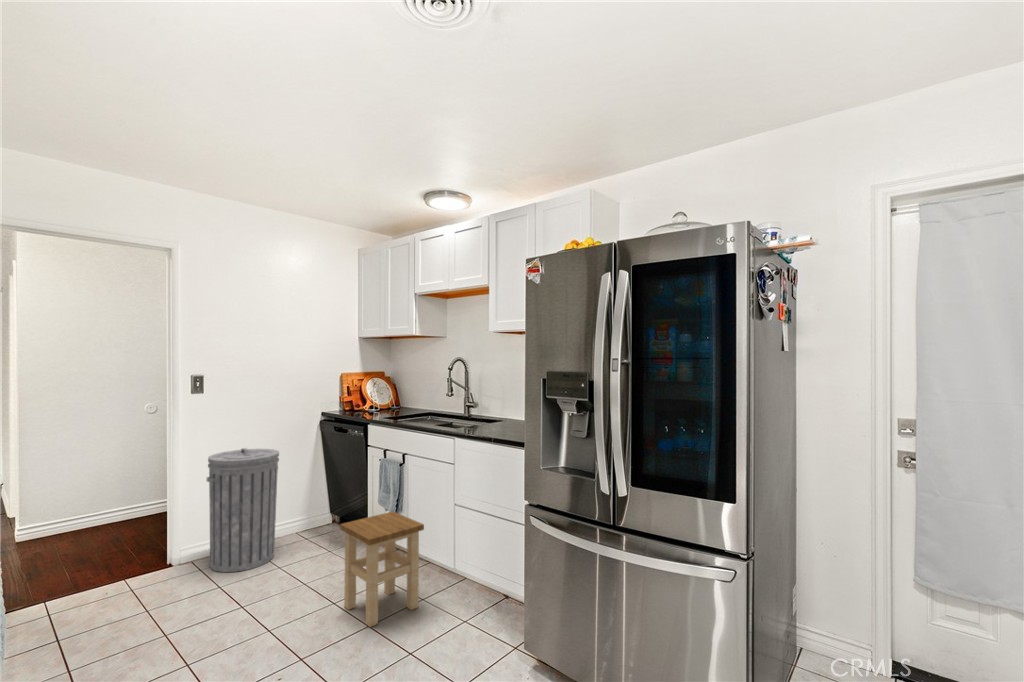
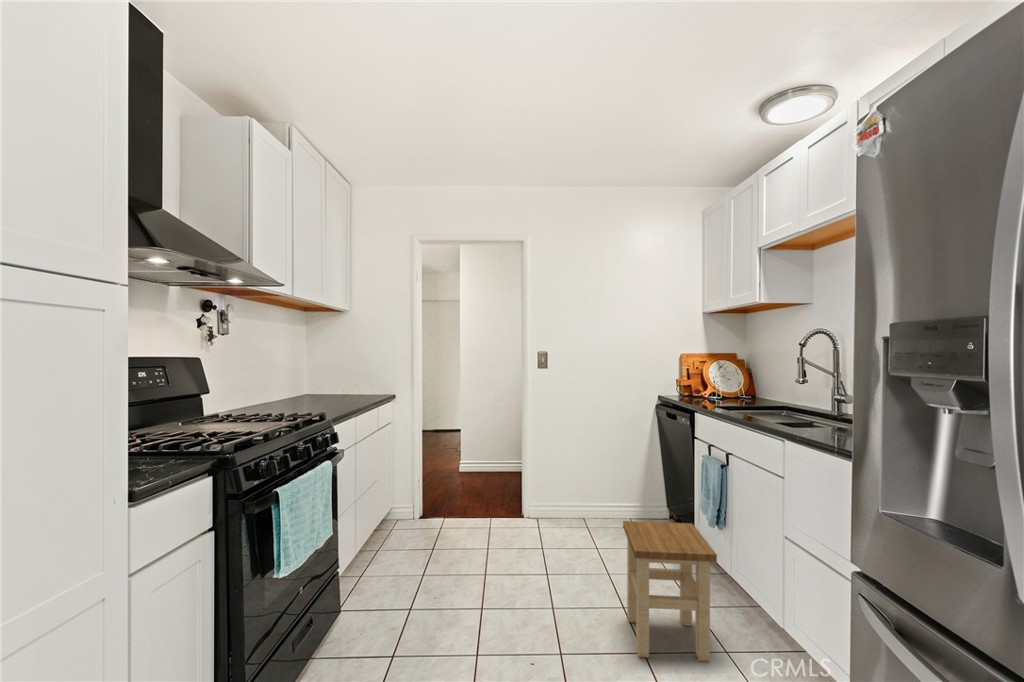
trash can: present [207,448,279,572] -> none [542,421,605,537]

